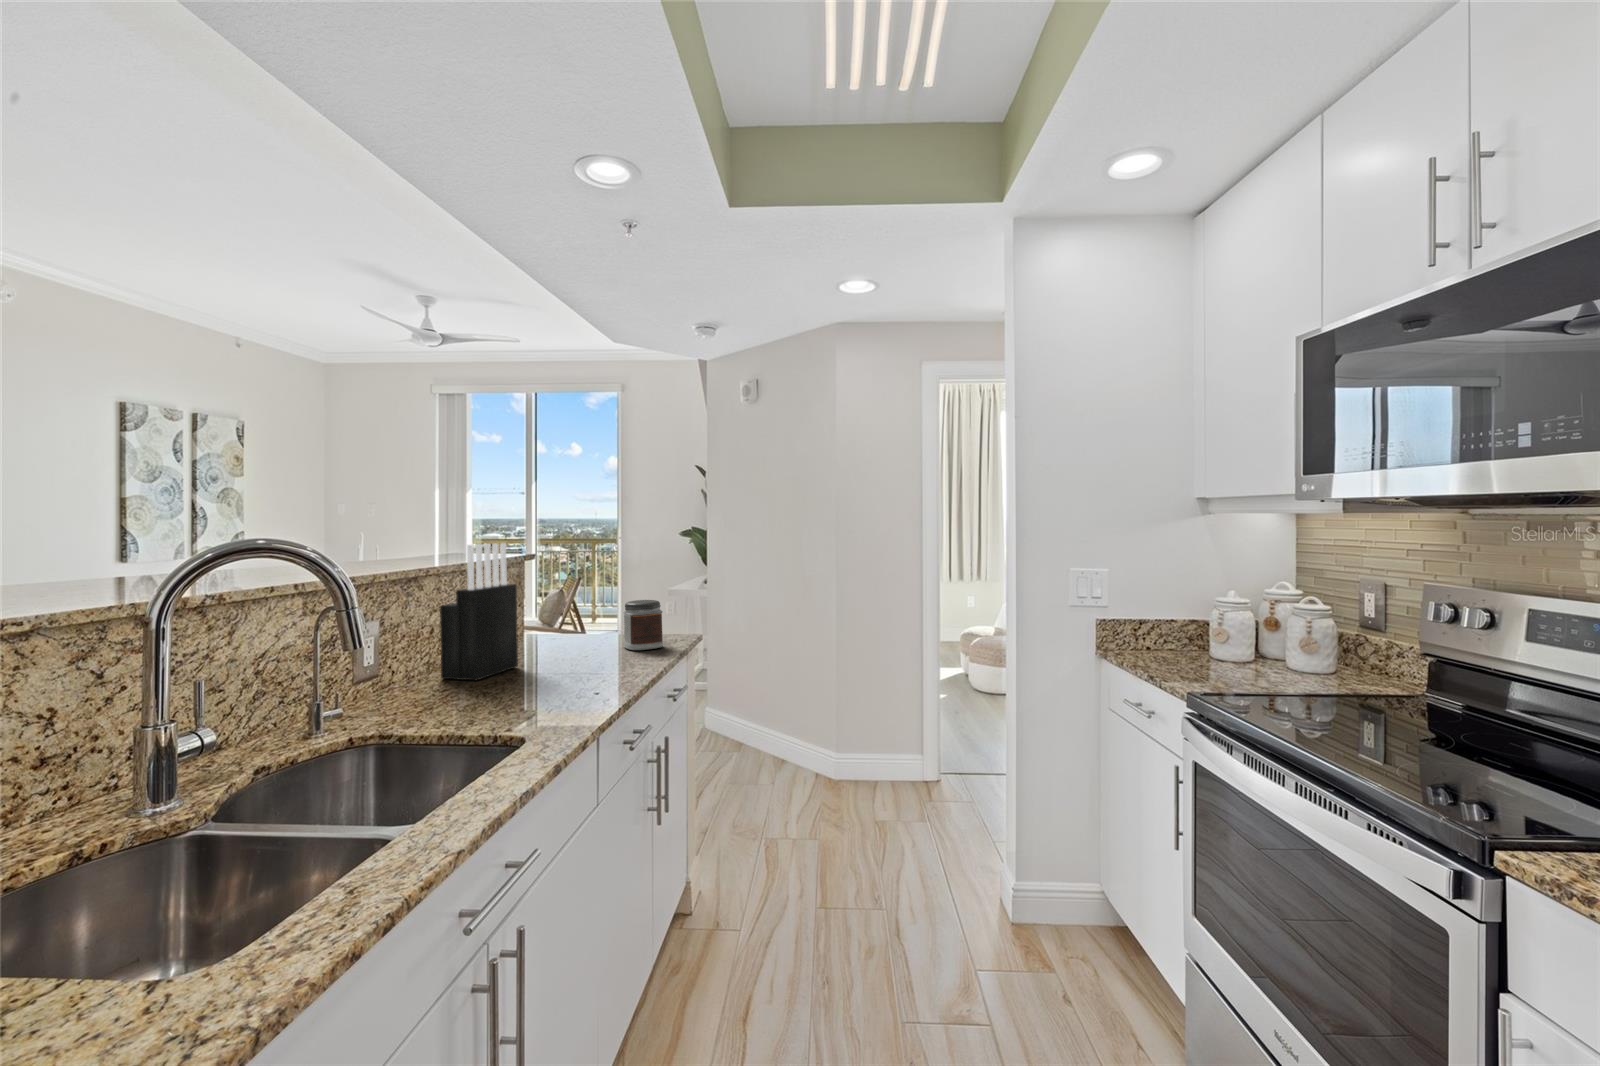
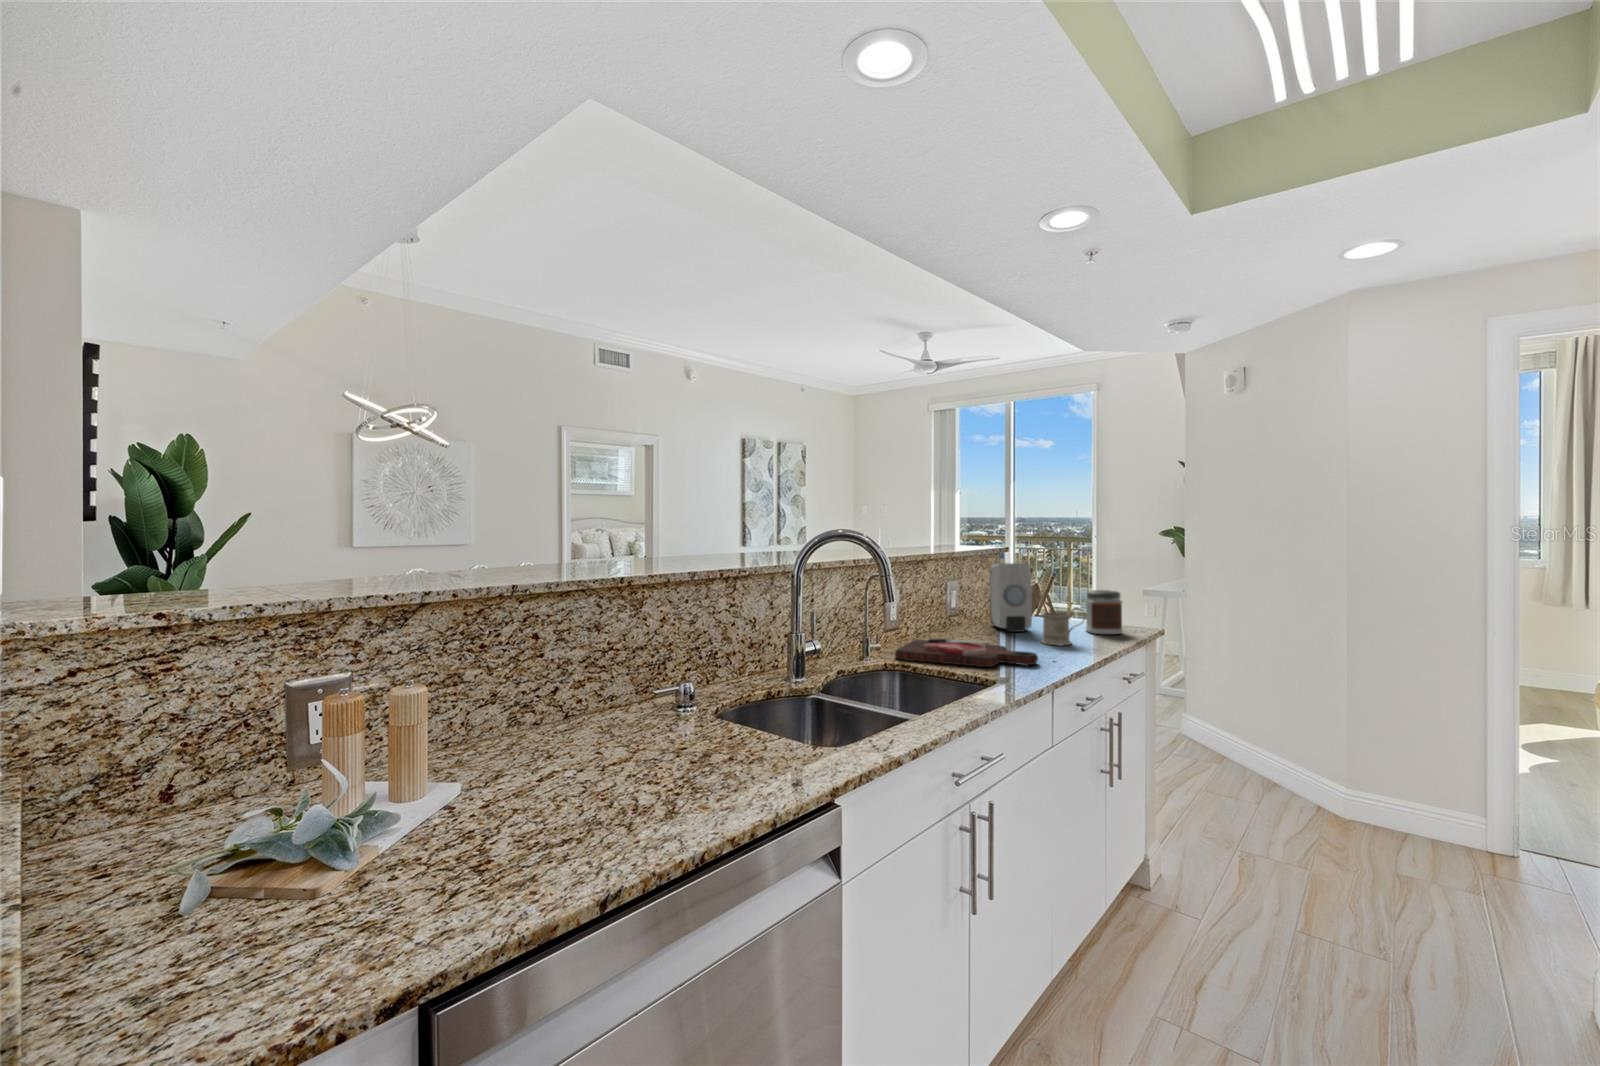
knife block: present [440,543,518,680] -> none [939,536,995,641]
soap dispenser: none [509,574,563,659] -> present [990,563,1032,632]
mug: none [575,623,626,672] -> present [1041,607,1086,645]
cutting board: none [368,682,576,726] -> present [895,638,1038,667]

